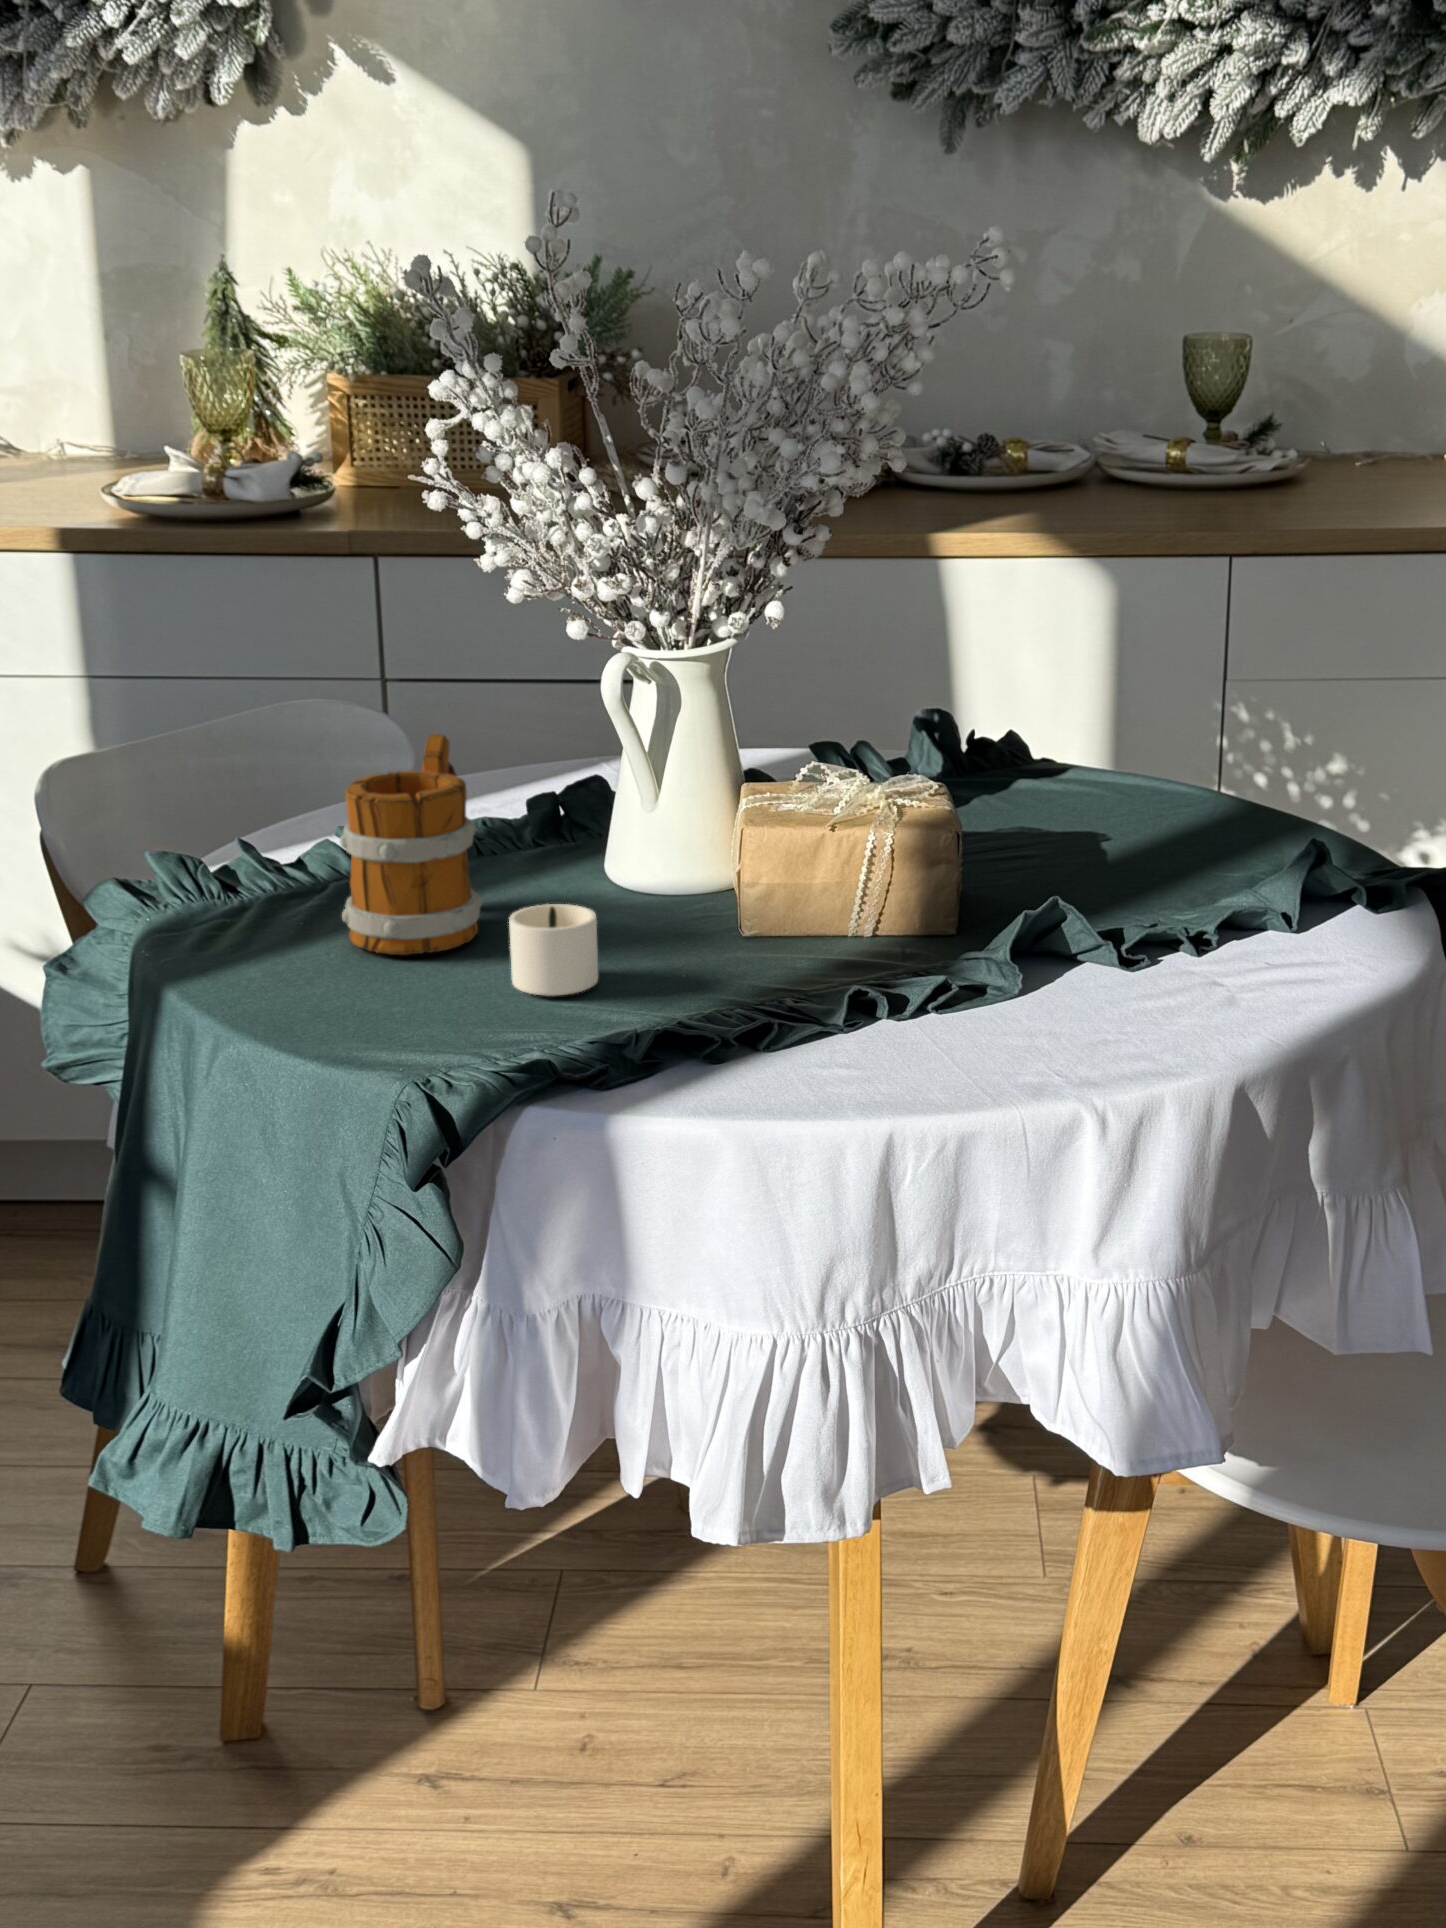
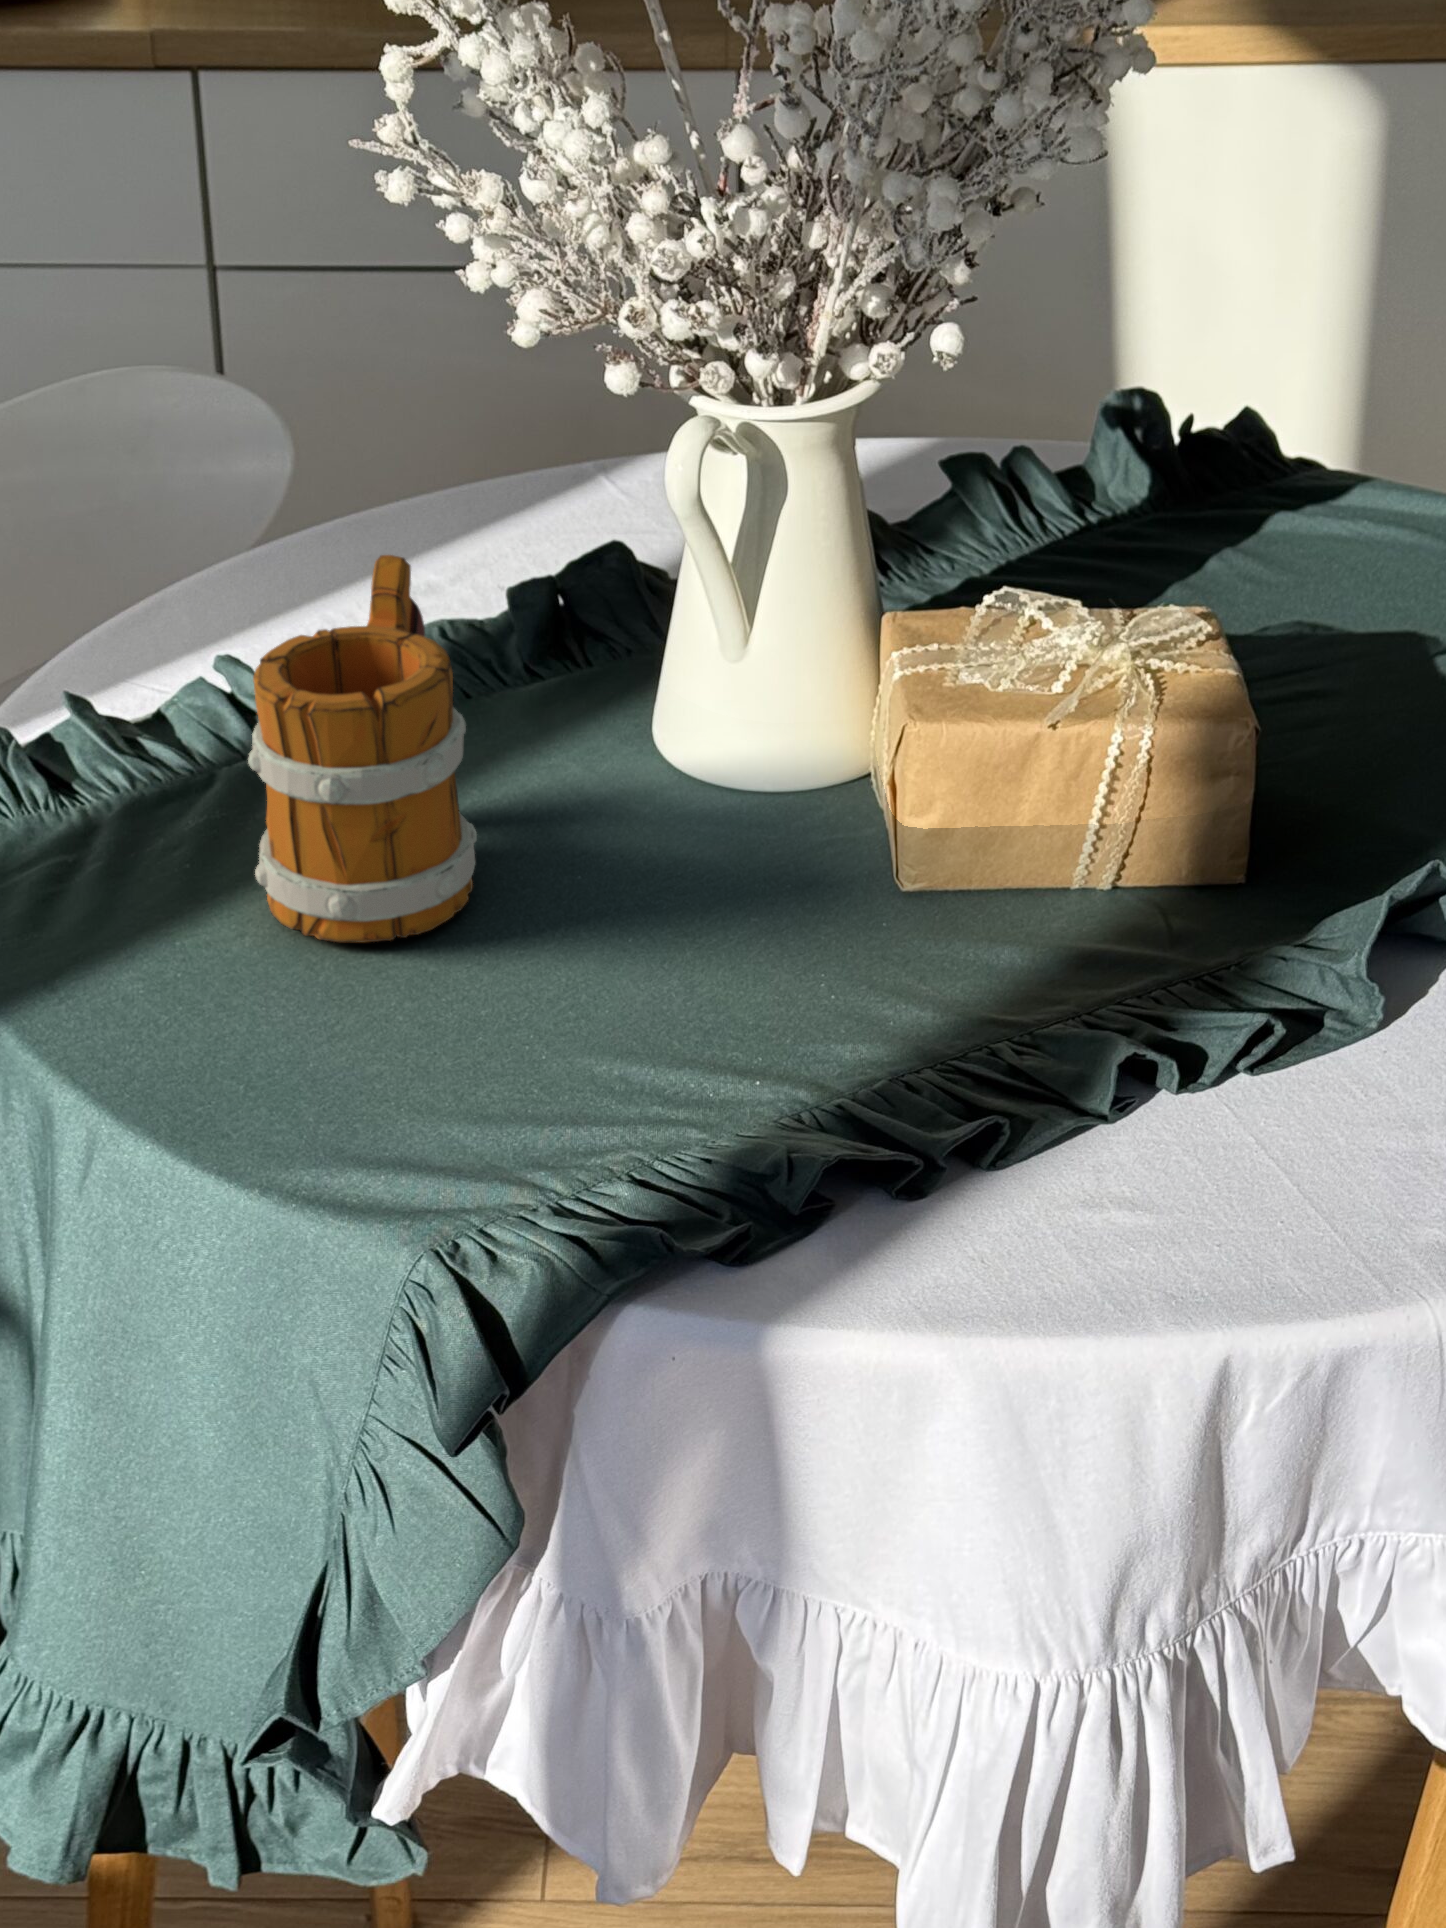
candle: present [509,904,598,996] -> none [544,875,751,1041]

